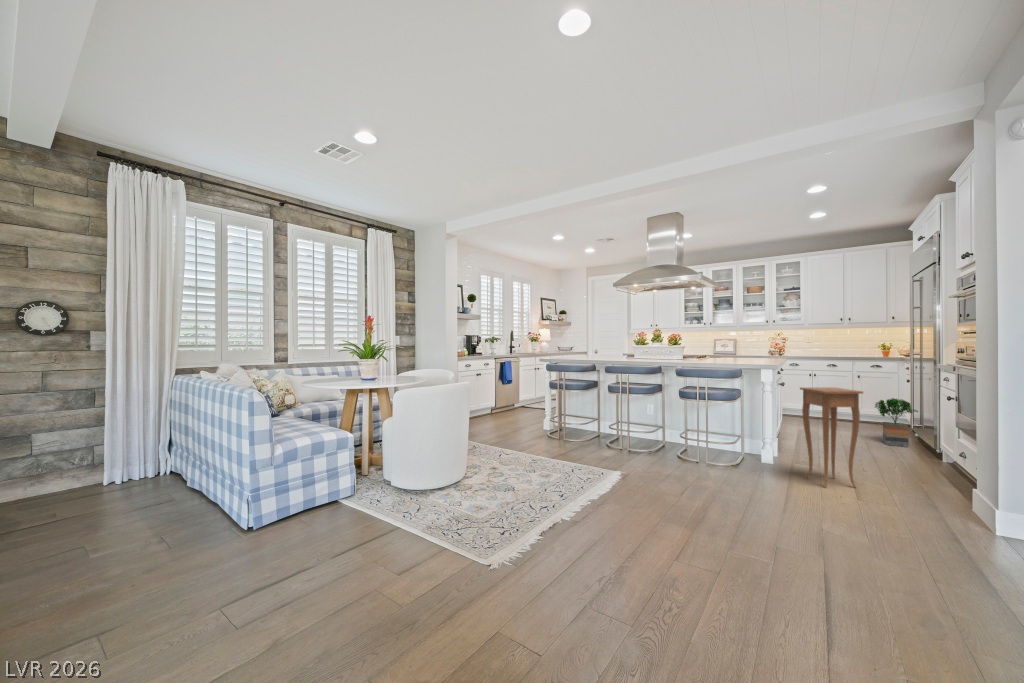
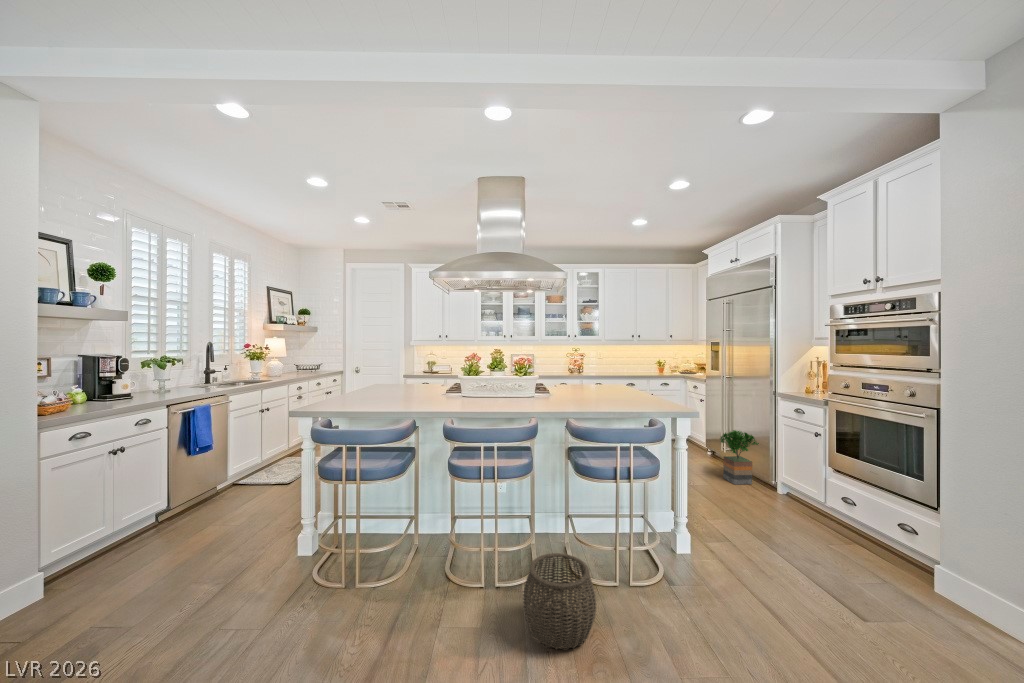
side table: present [800,387,863,488] -> none [791,456,879,633]
woven basket: none [627,424,664,461] -> present [523,553,596,650]

